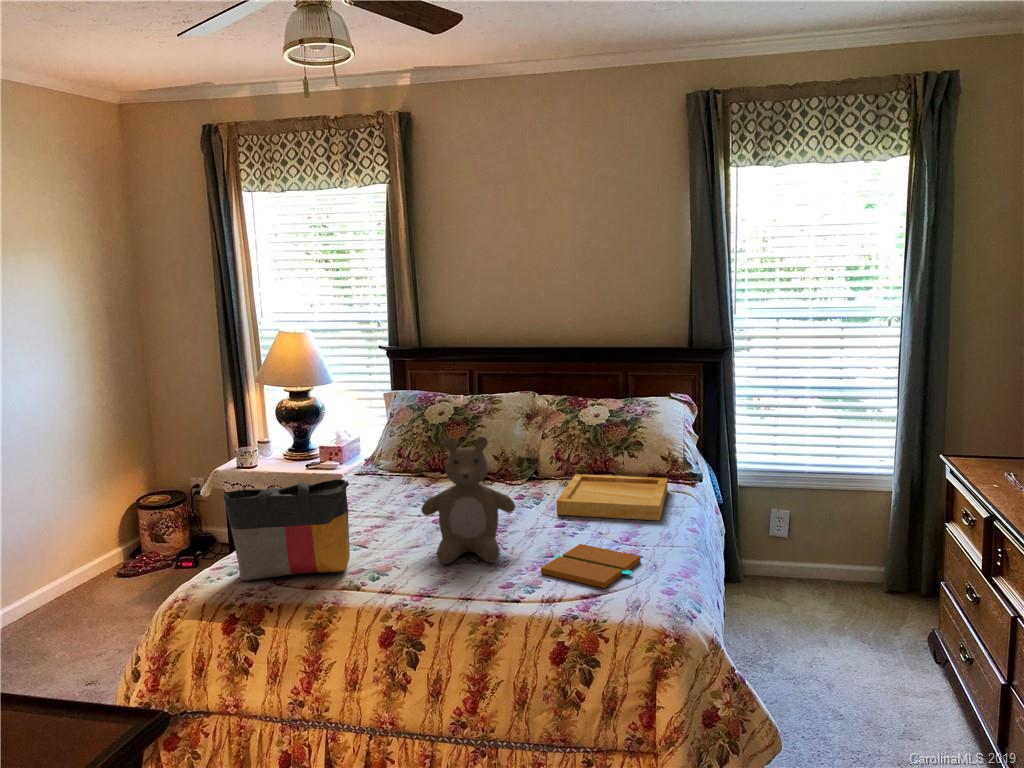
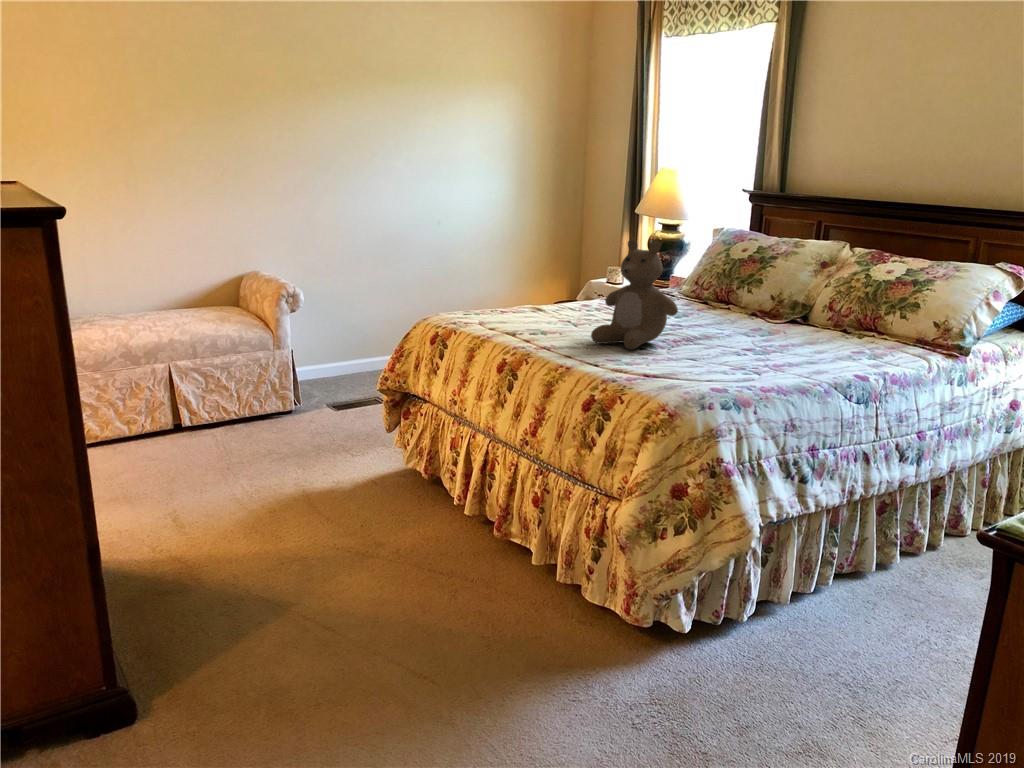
tray: present [557,474,668,520] -> none [755,321,912,363]
tote bag: present [223,479,350,580] -> none [462,256,546,331]
book: present [541,544,641,588] -> none [651,355,746,377]

